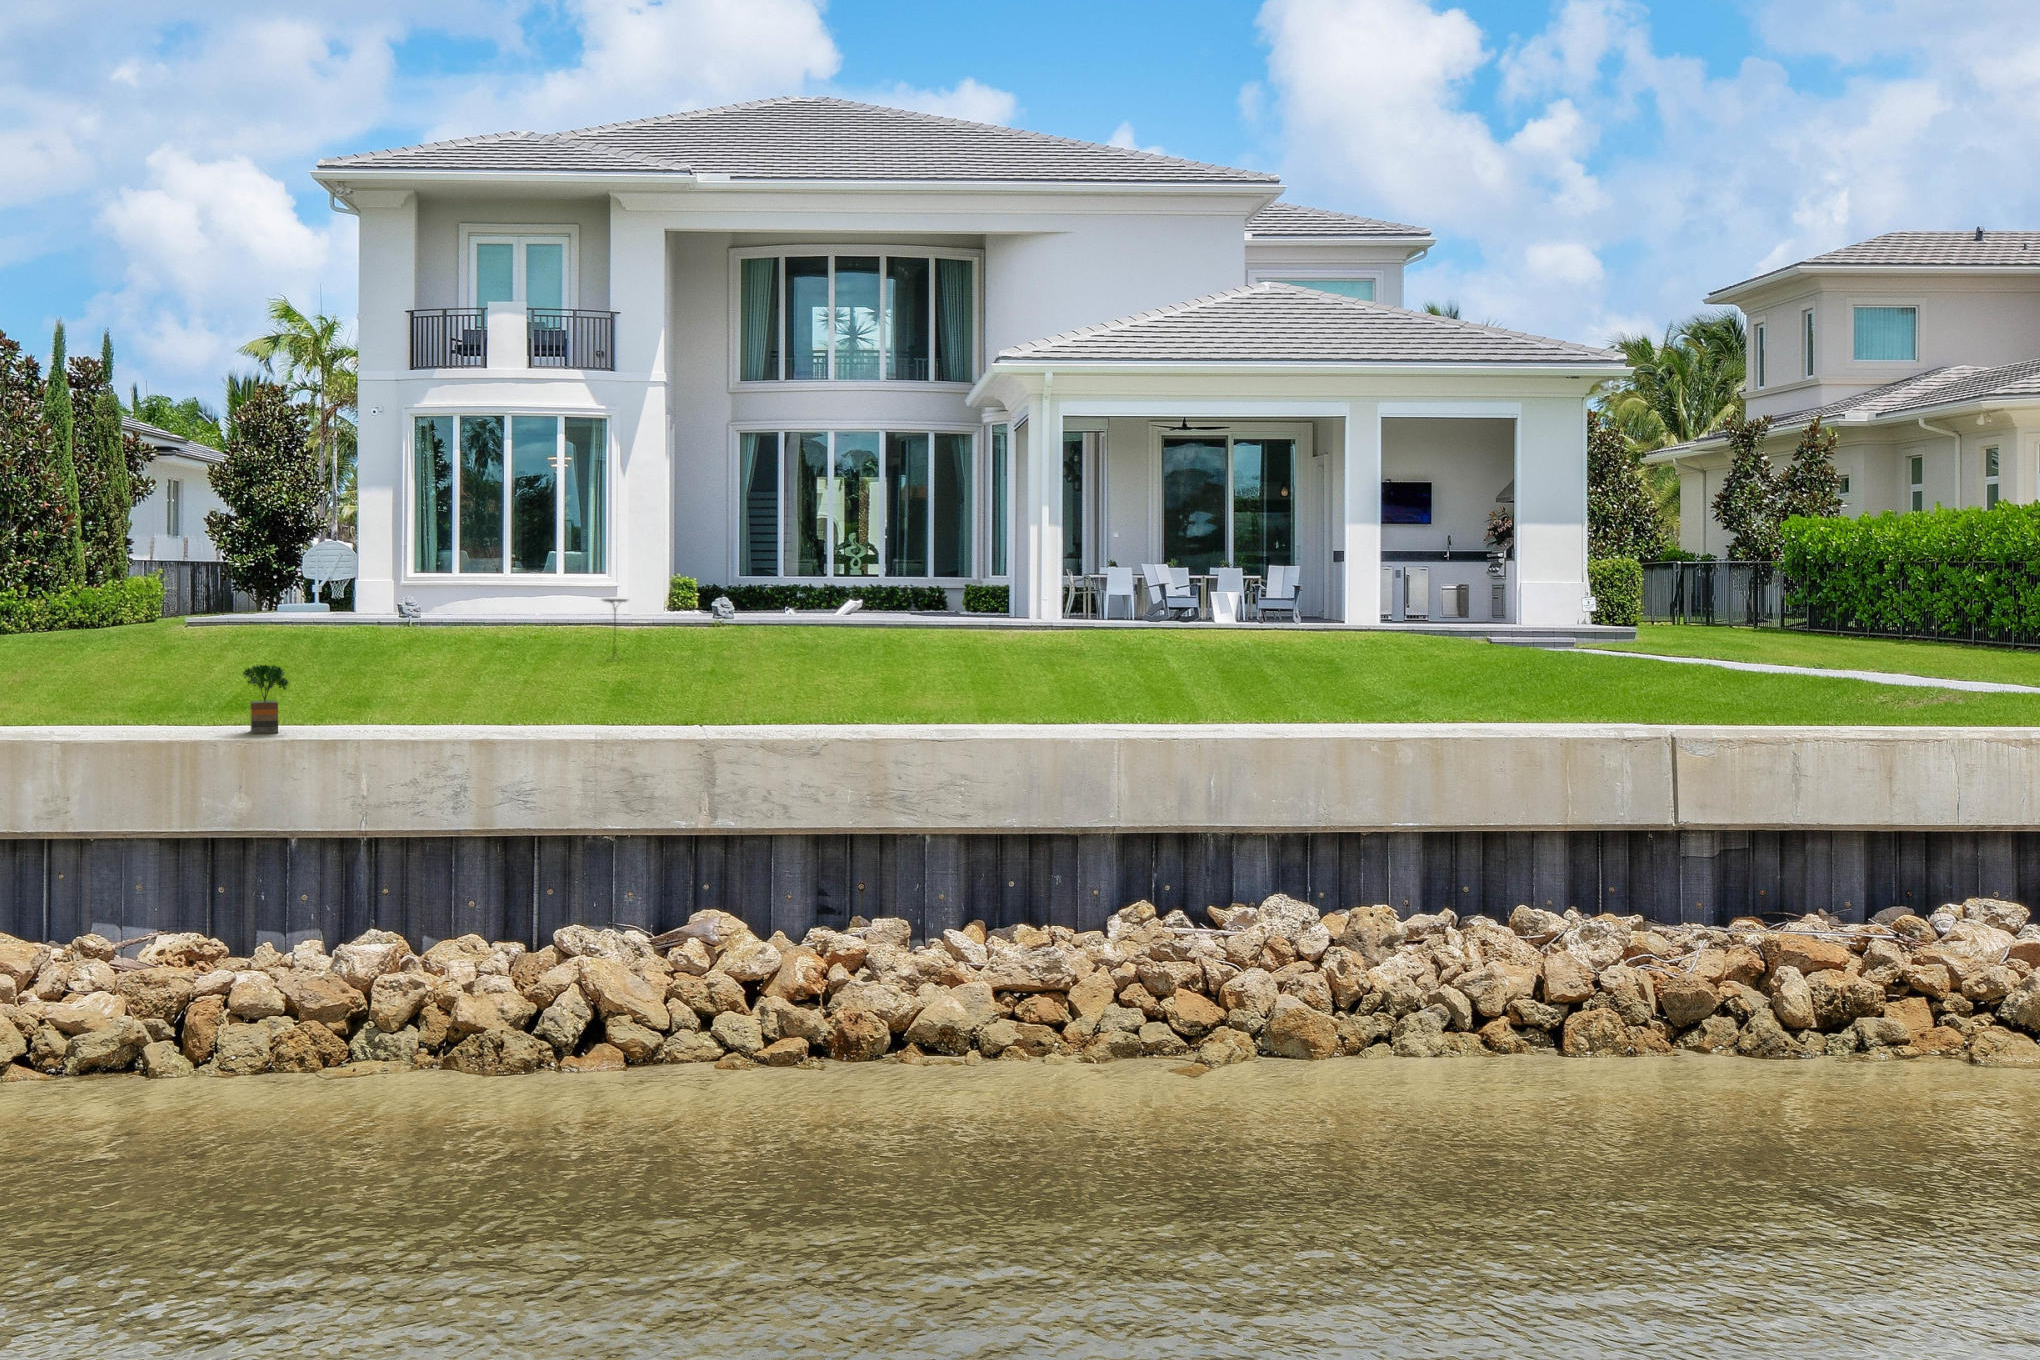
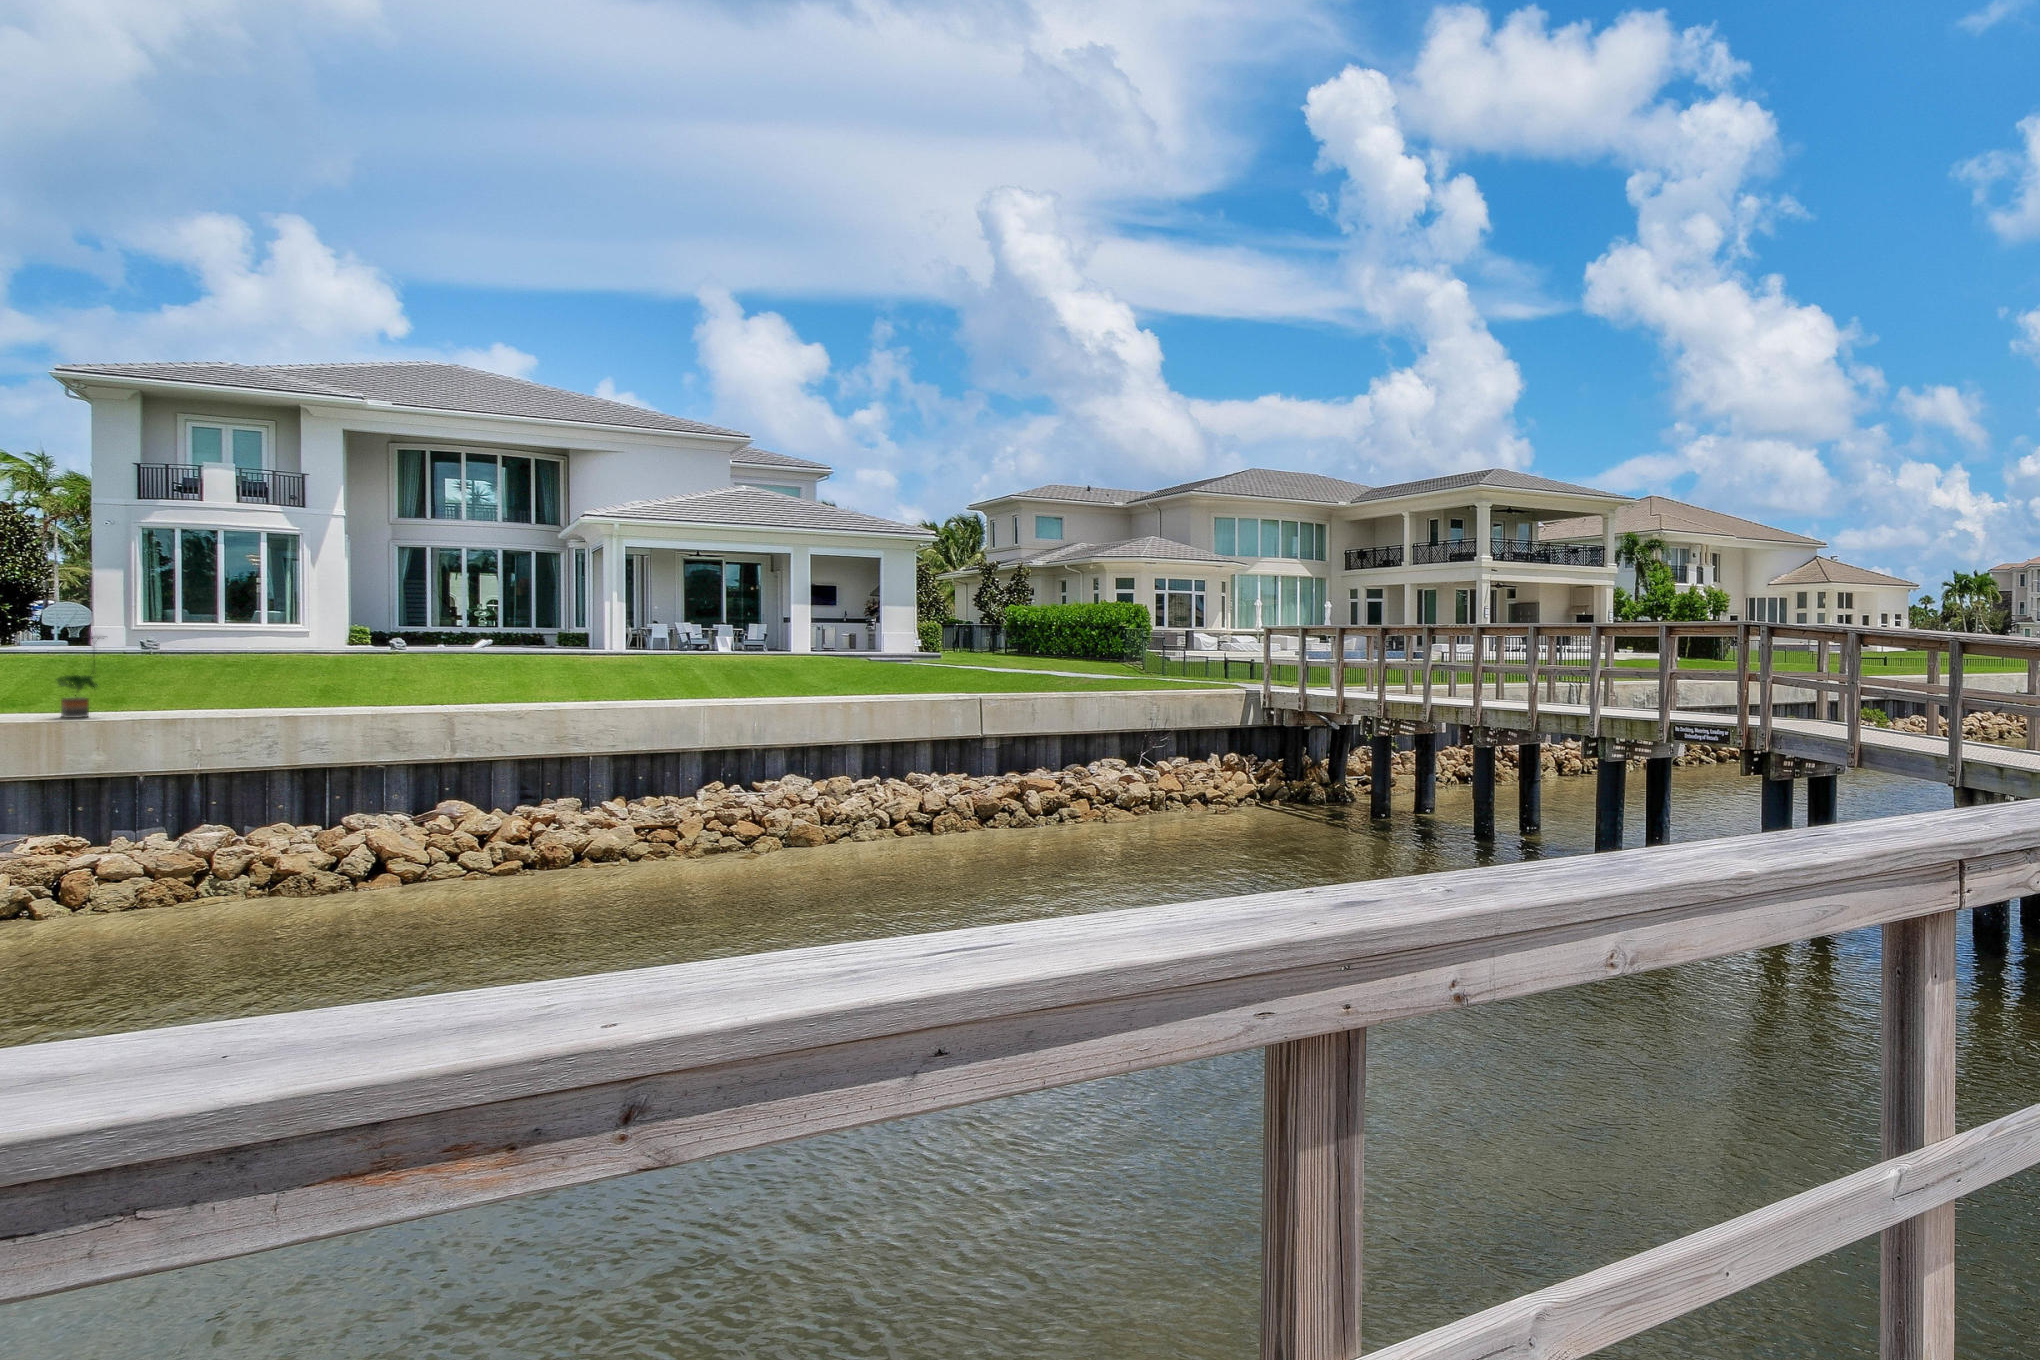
side table: present [603,599,627,653] -> present [84,636,105,661]

